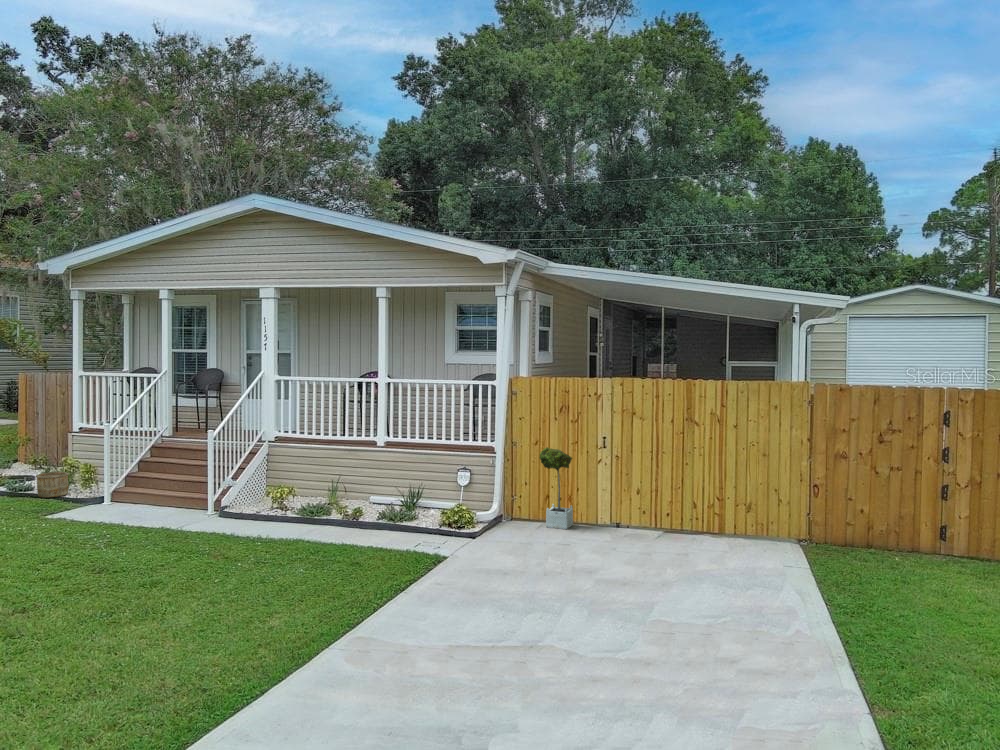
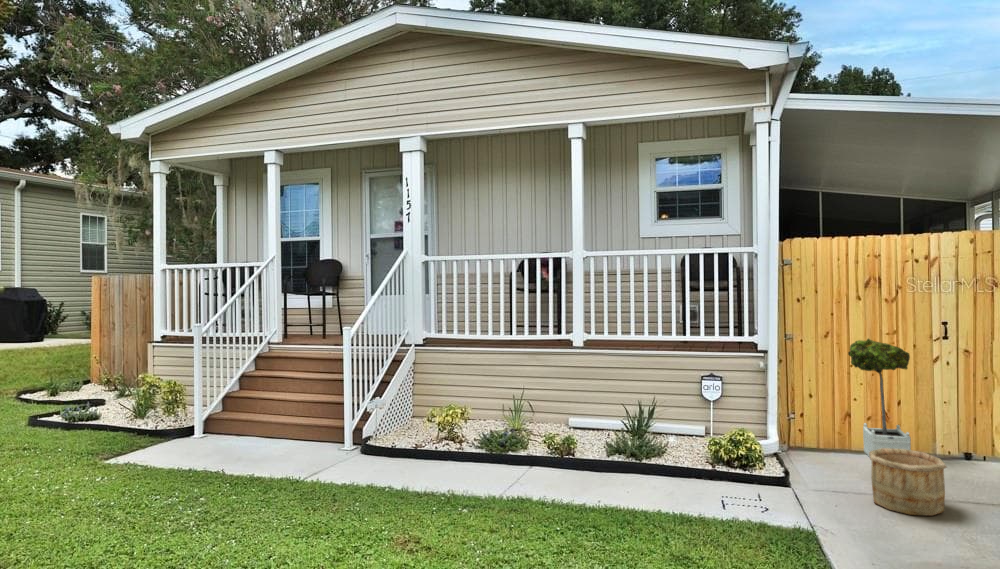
wooden bucket: present [36,472,69,498] -> present [869,448,947,516]

